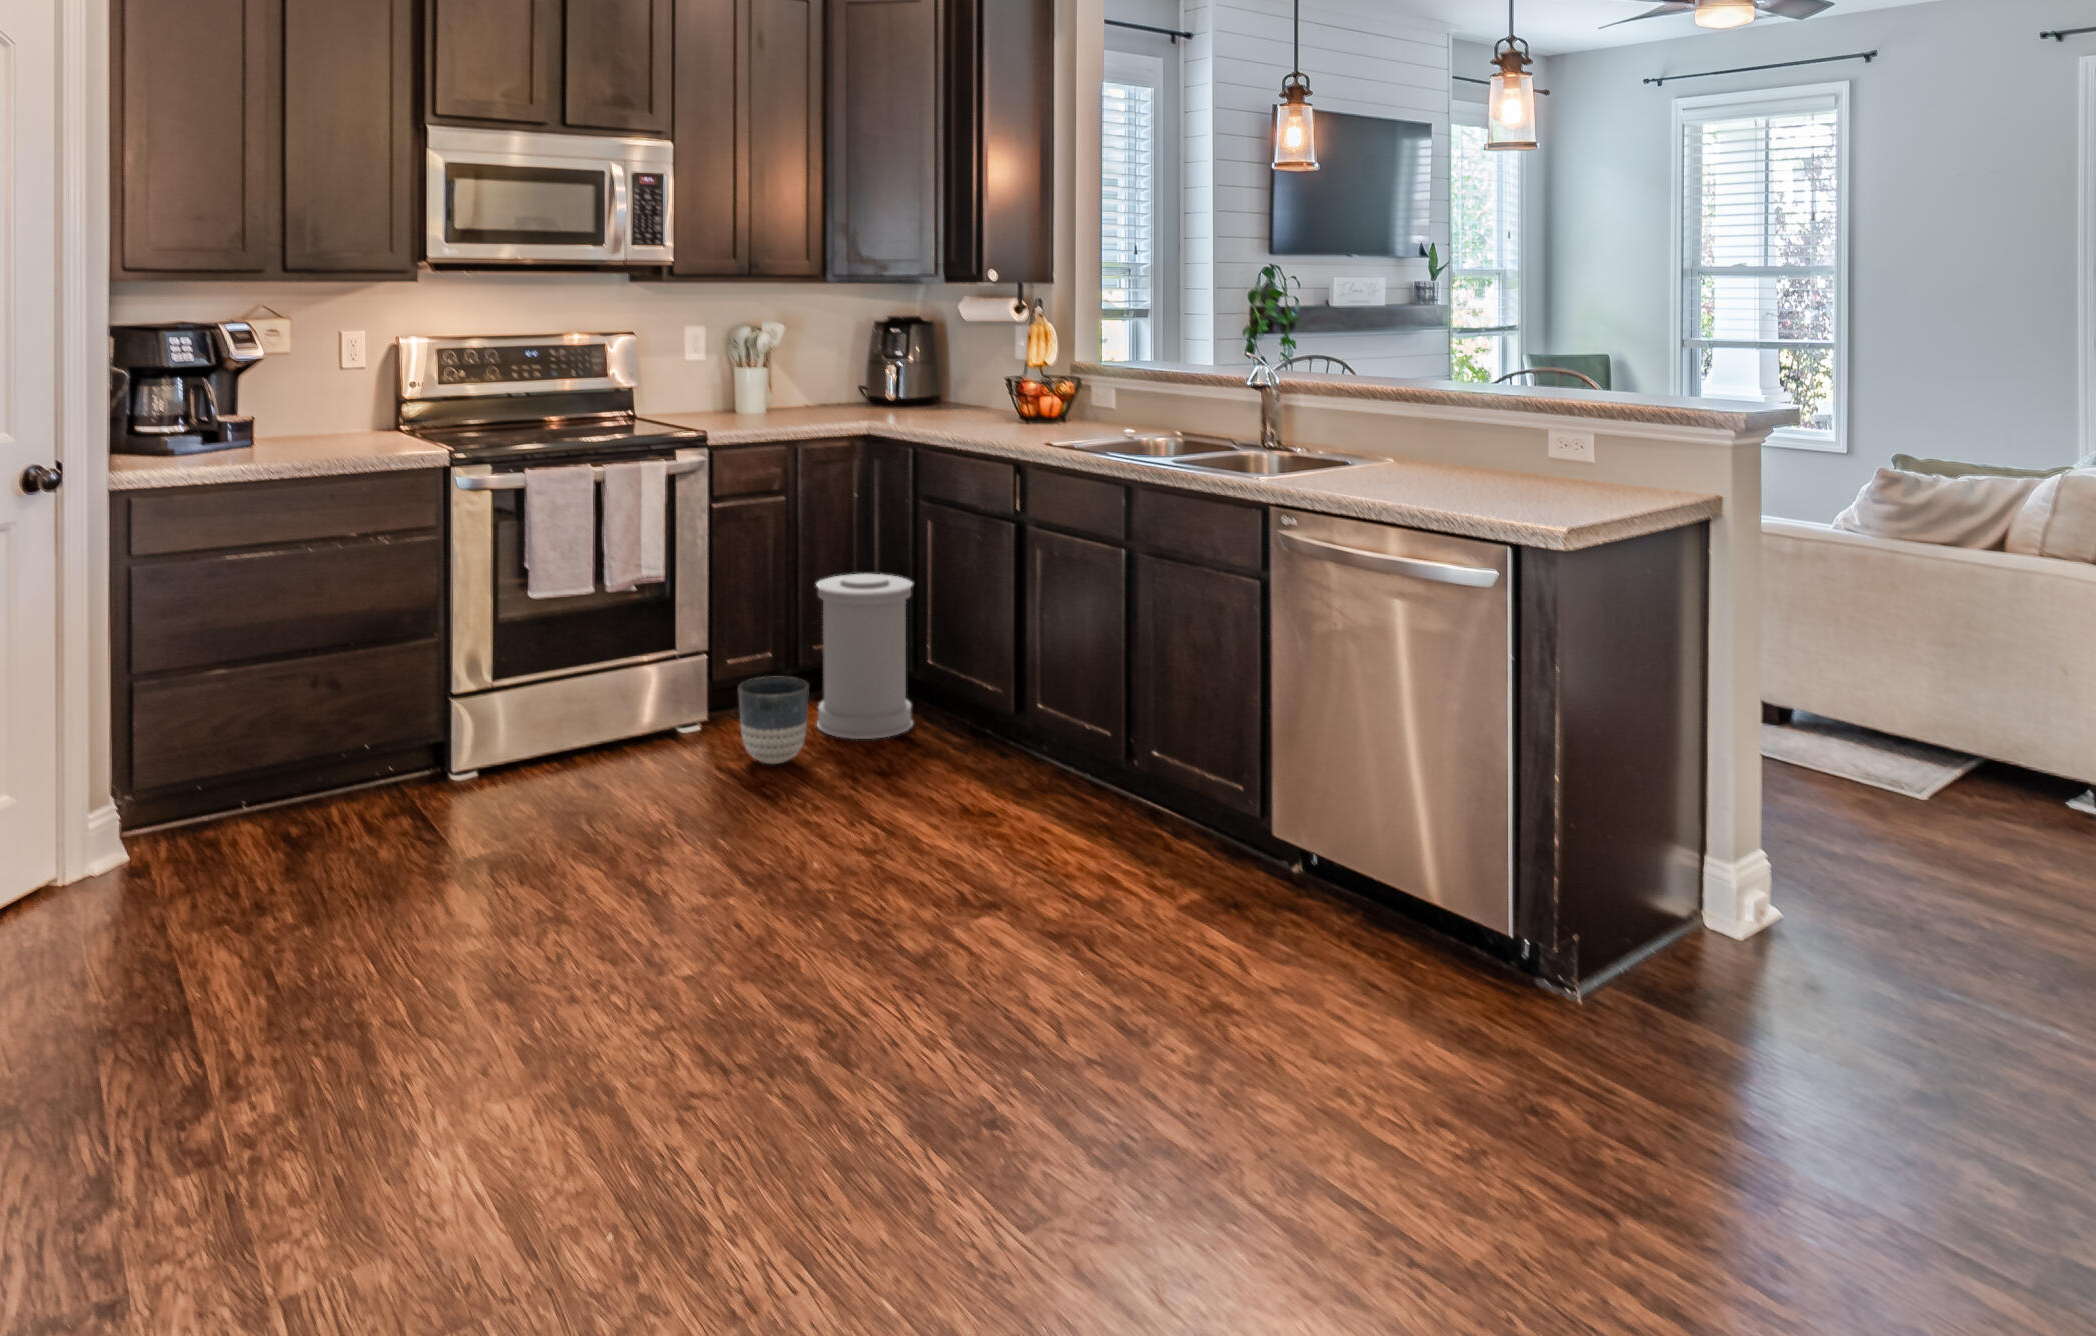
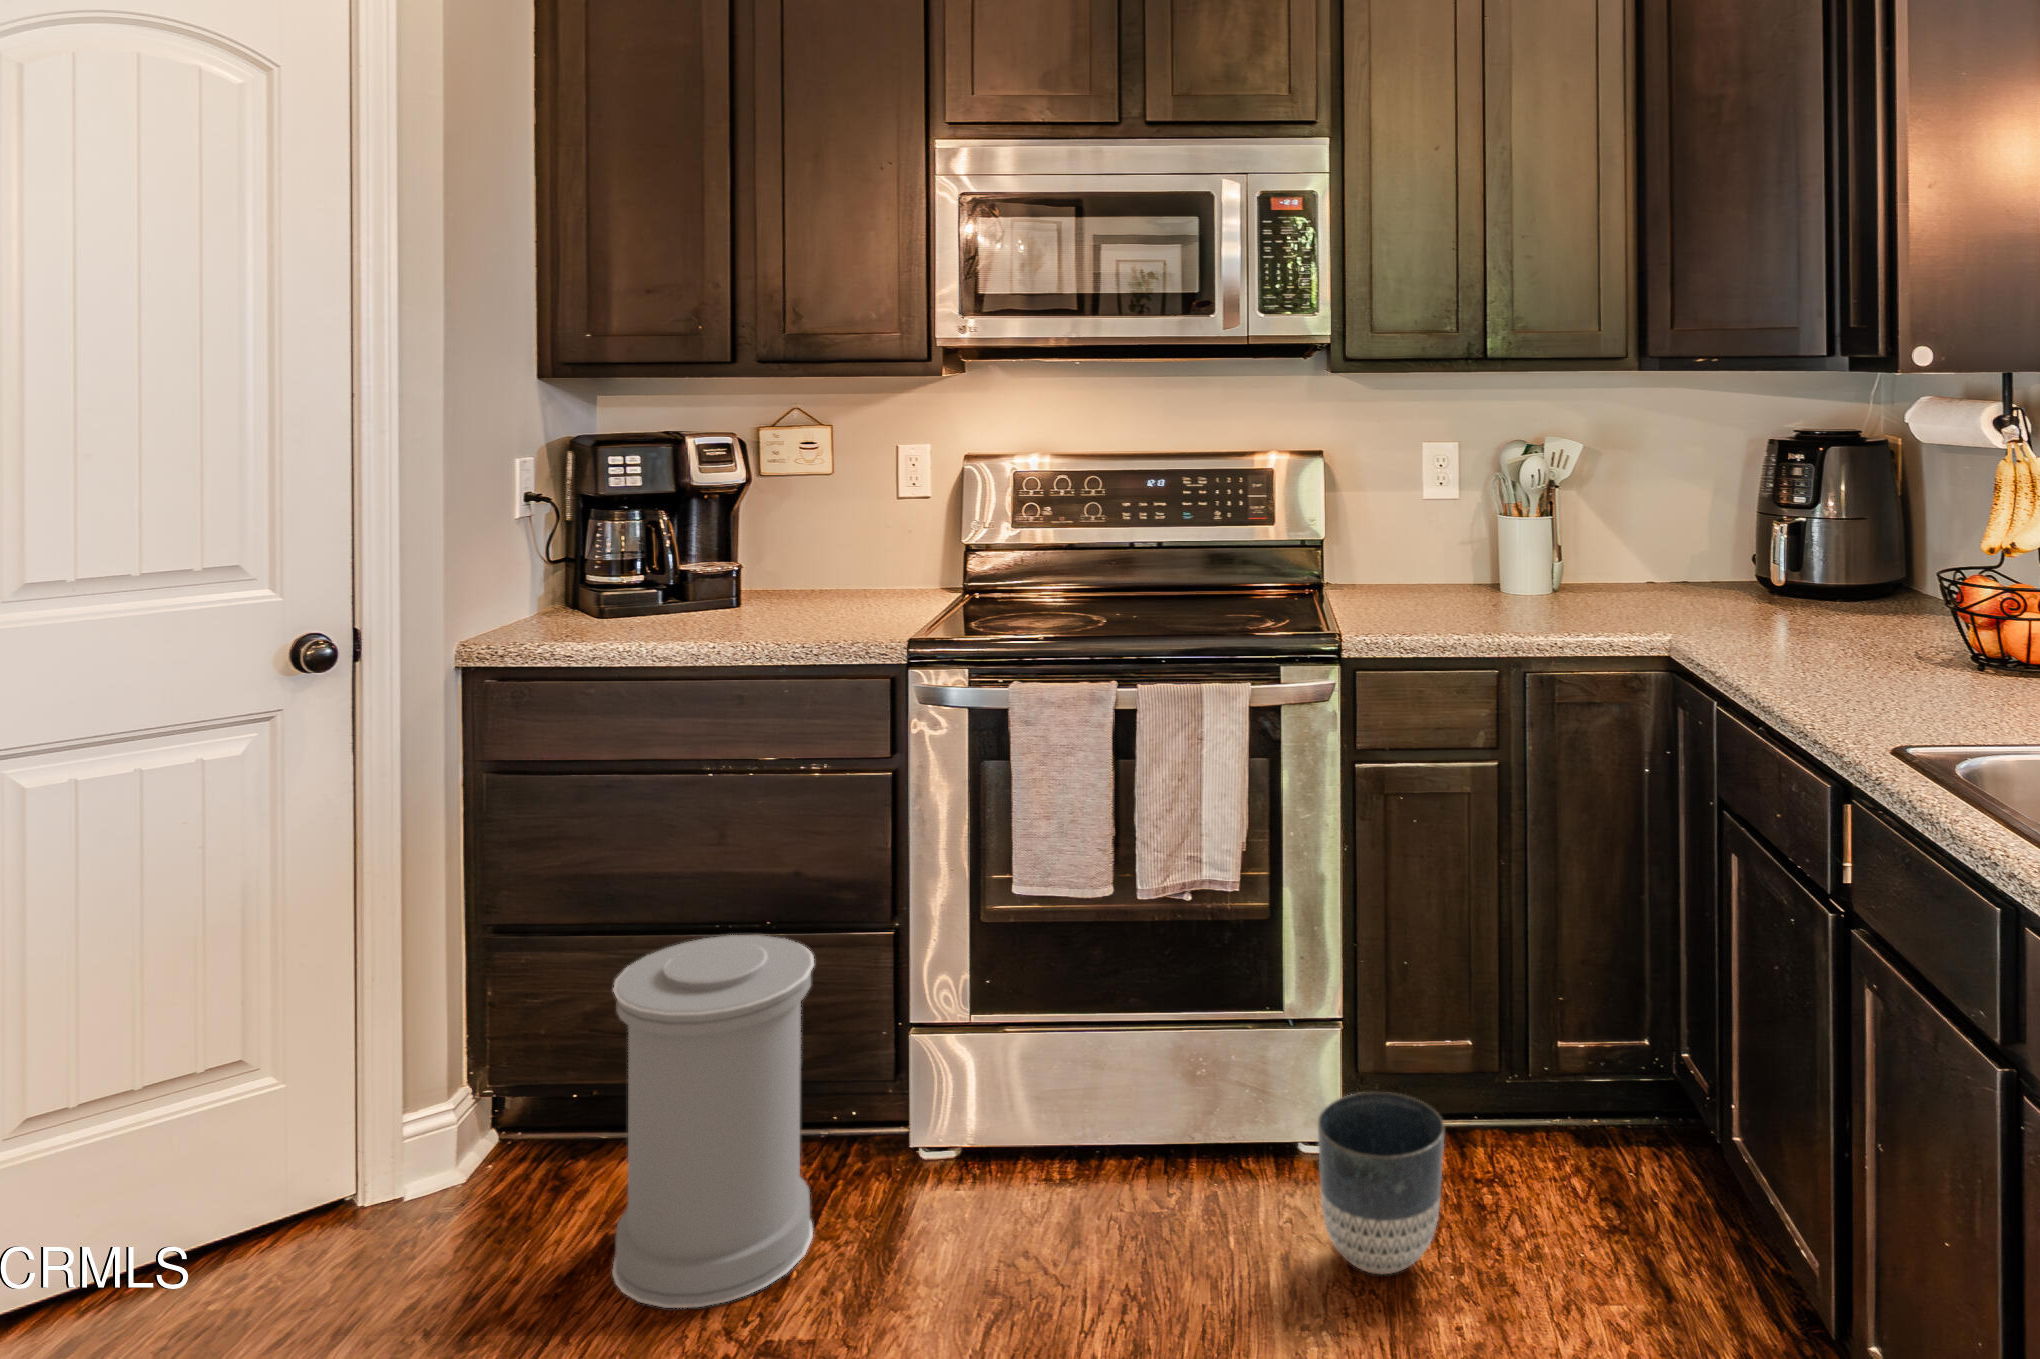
trash can: present [817,574,913,739] -> present [612,935,814,1308]

